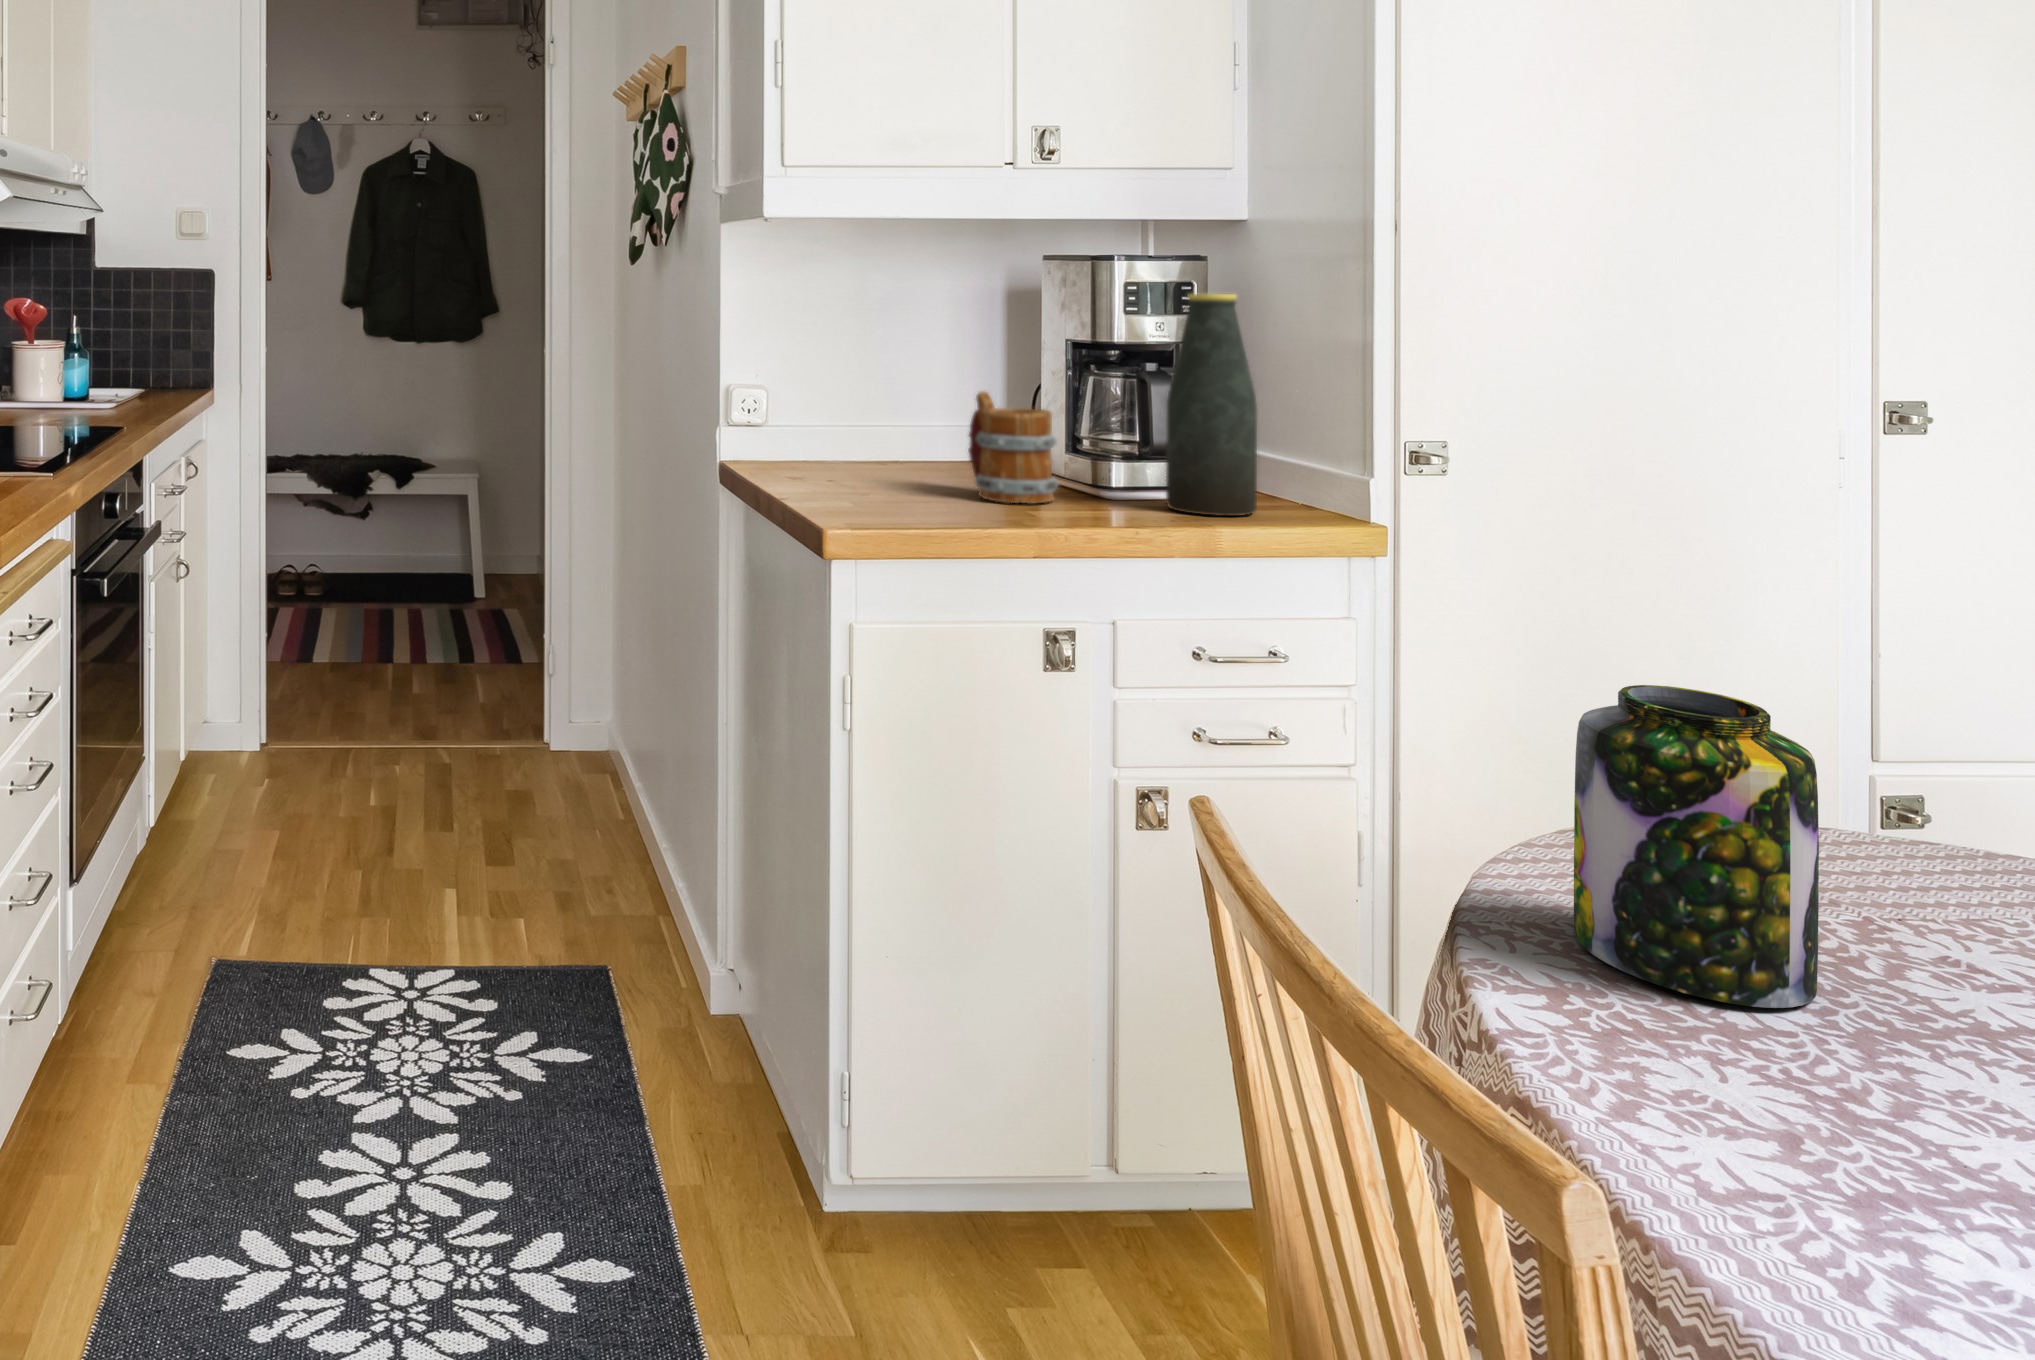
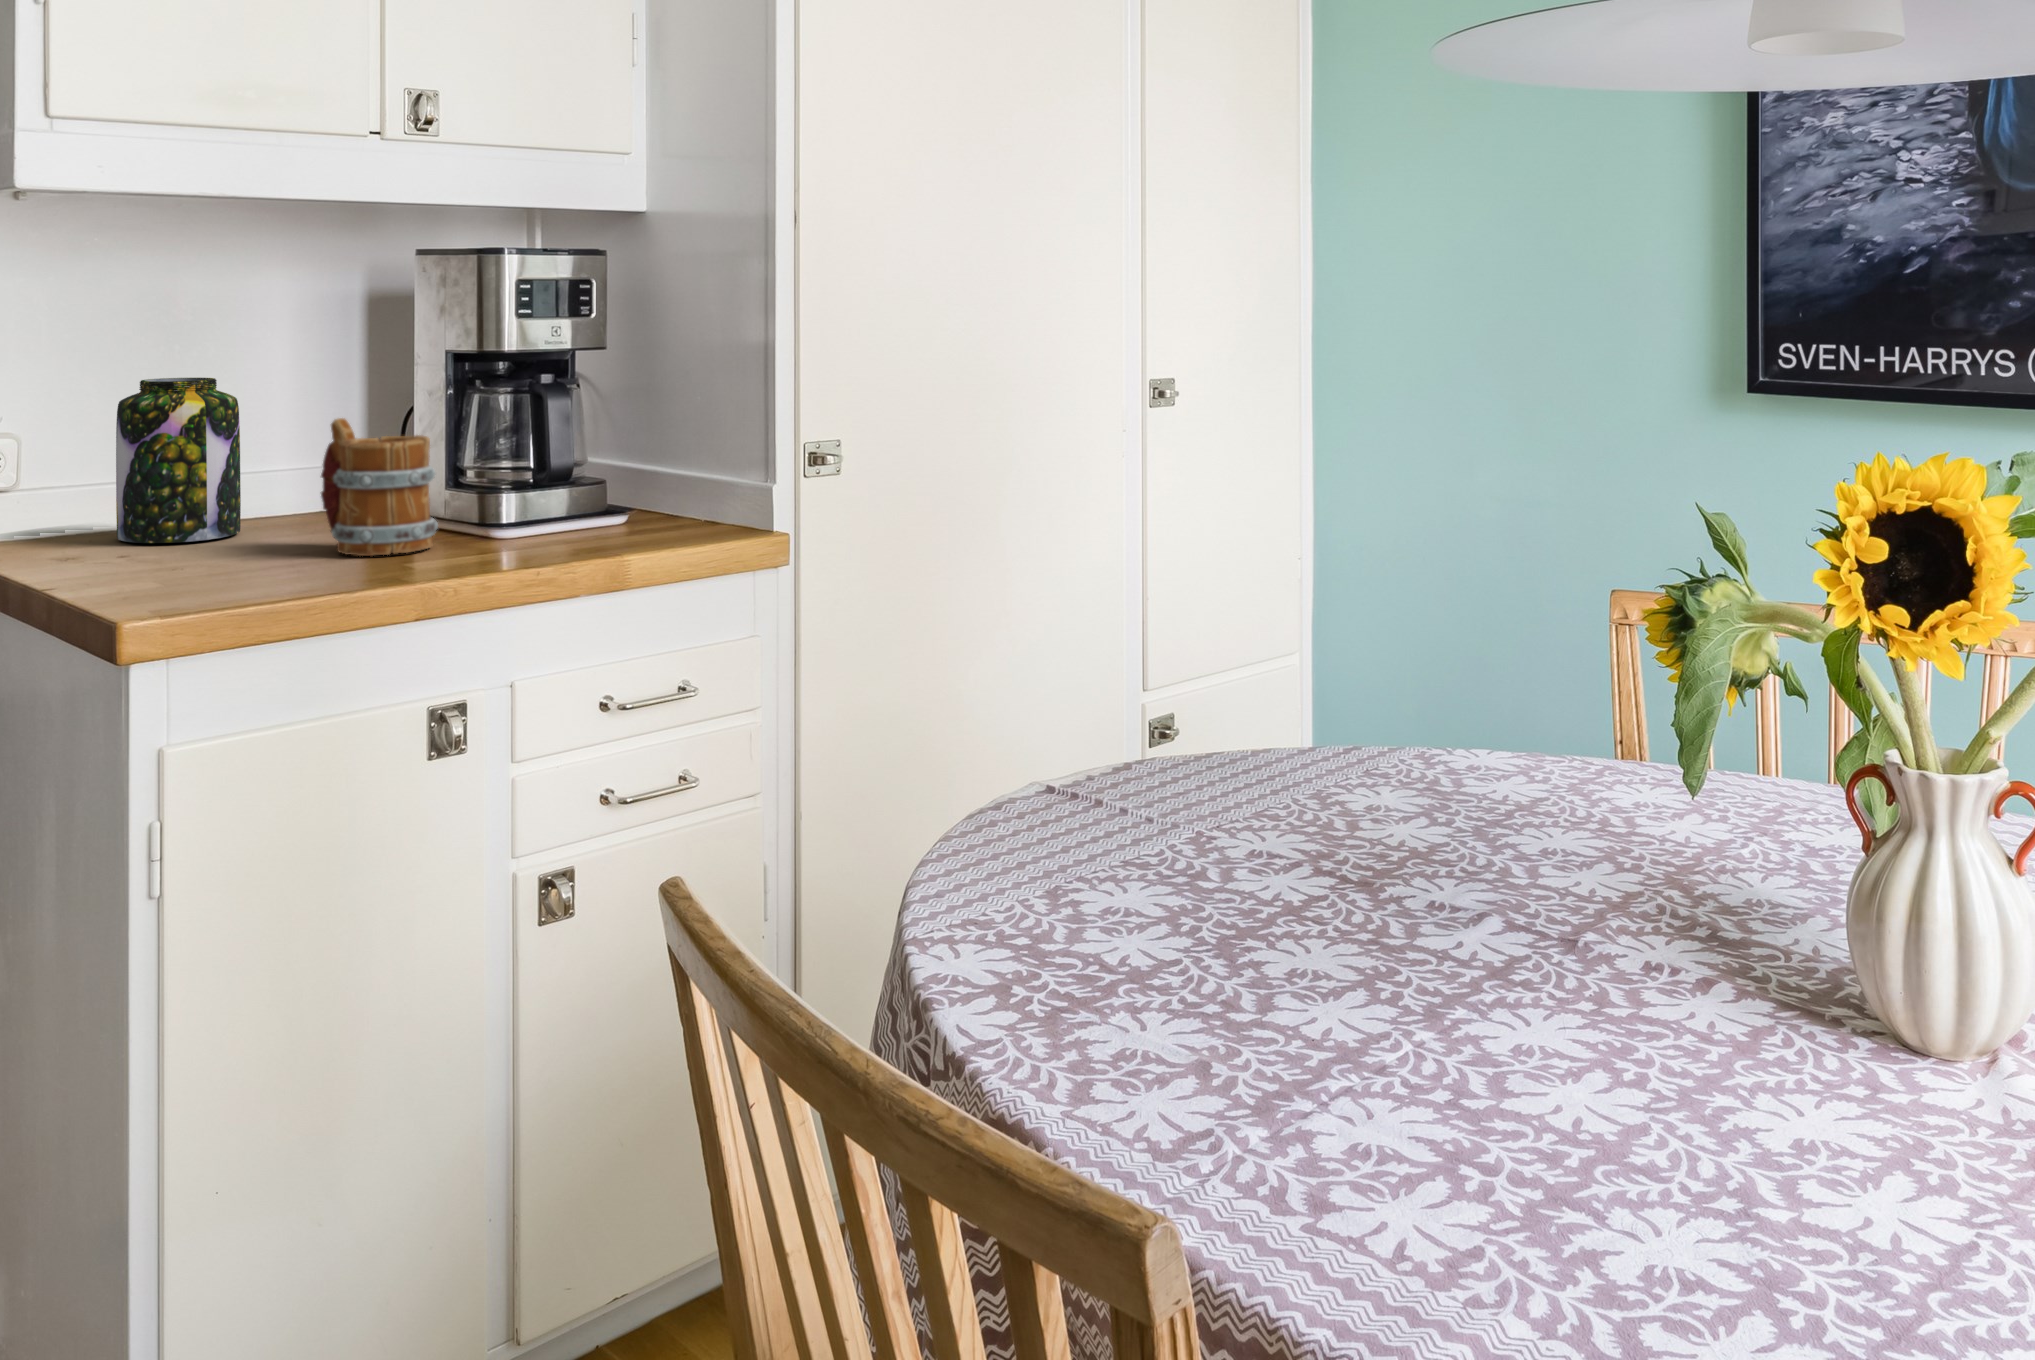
bottle: present [1166,294,1257,516] -> none [563,290,660,543]
jar: present [1574,685,1819,1008] -> present [116,378,241,543]

